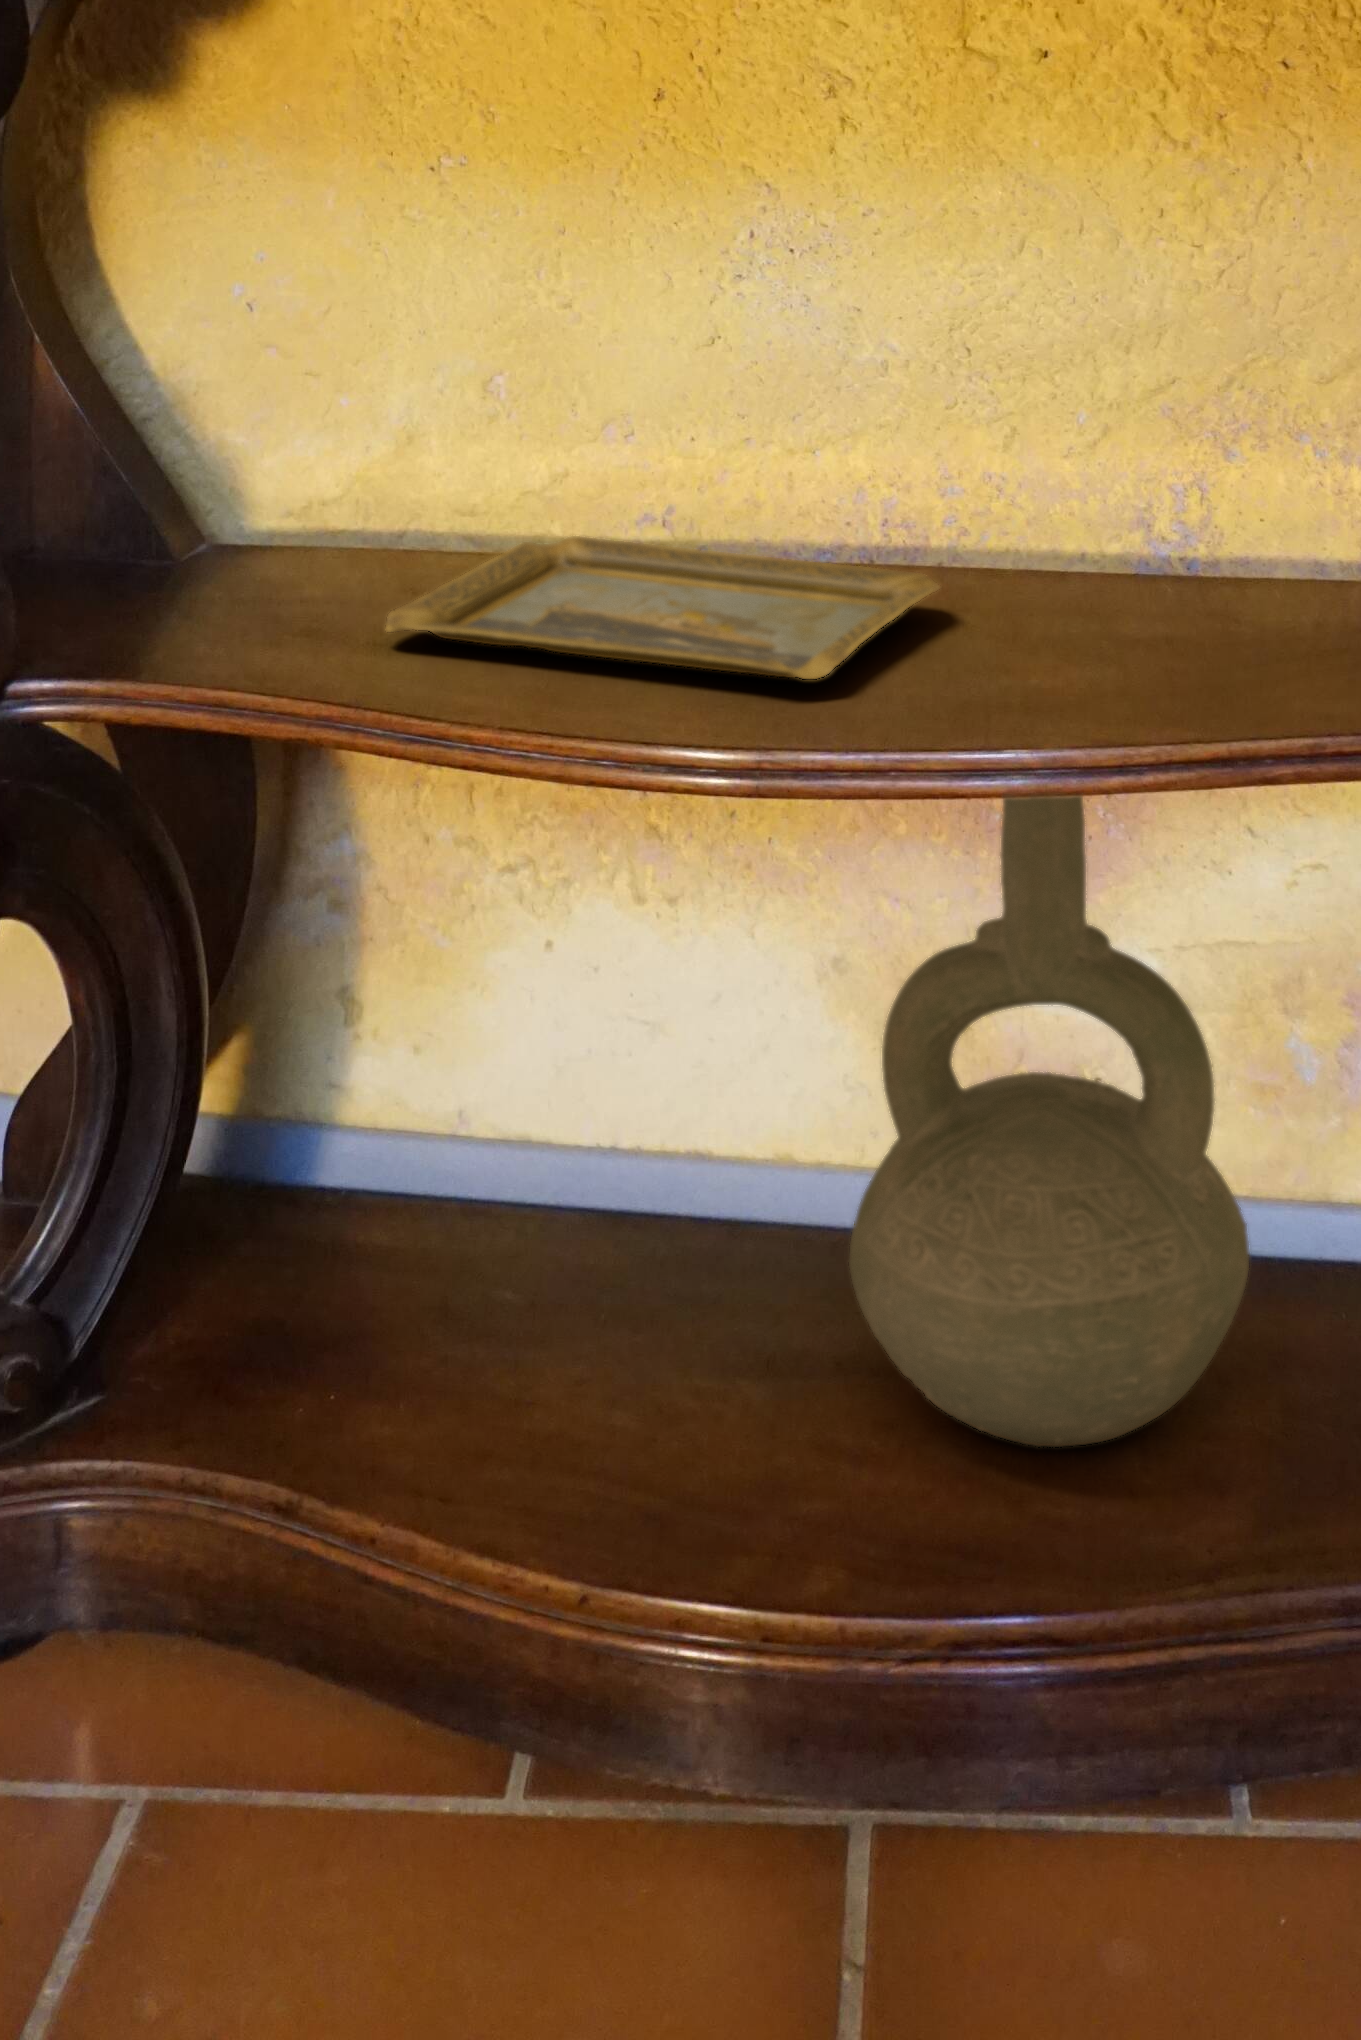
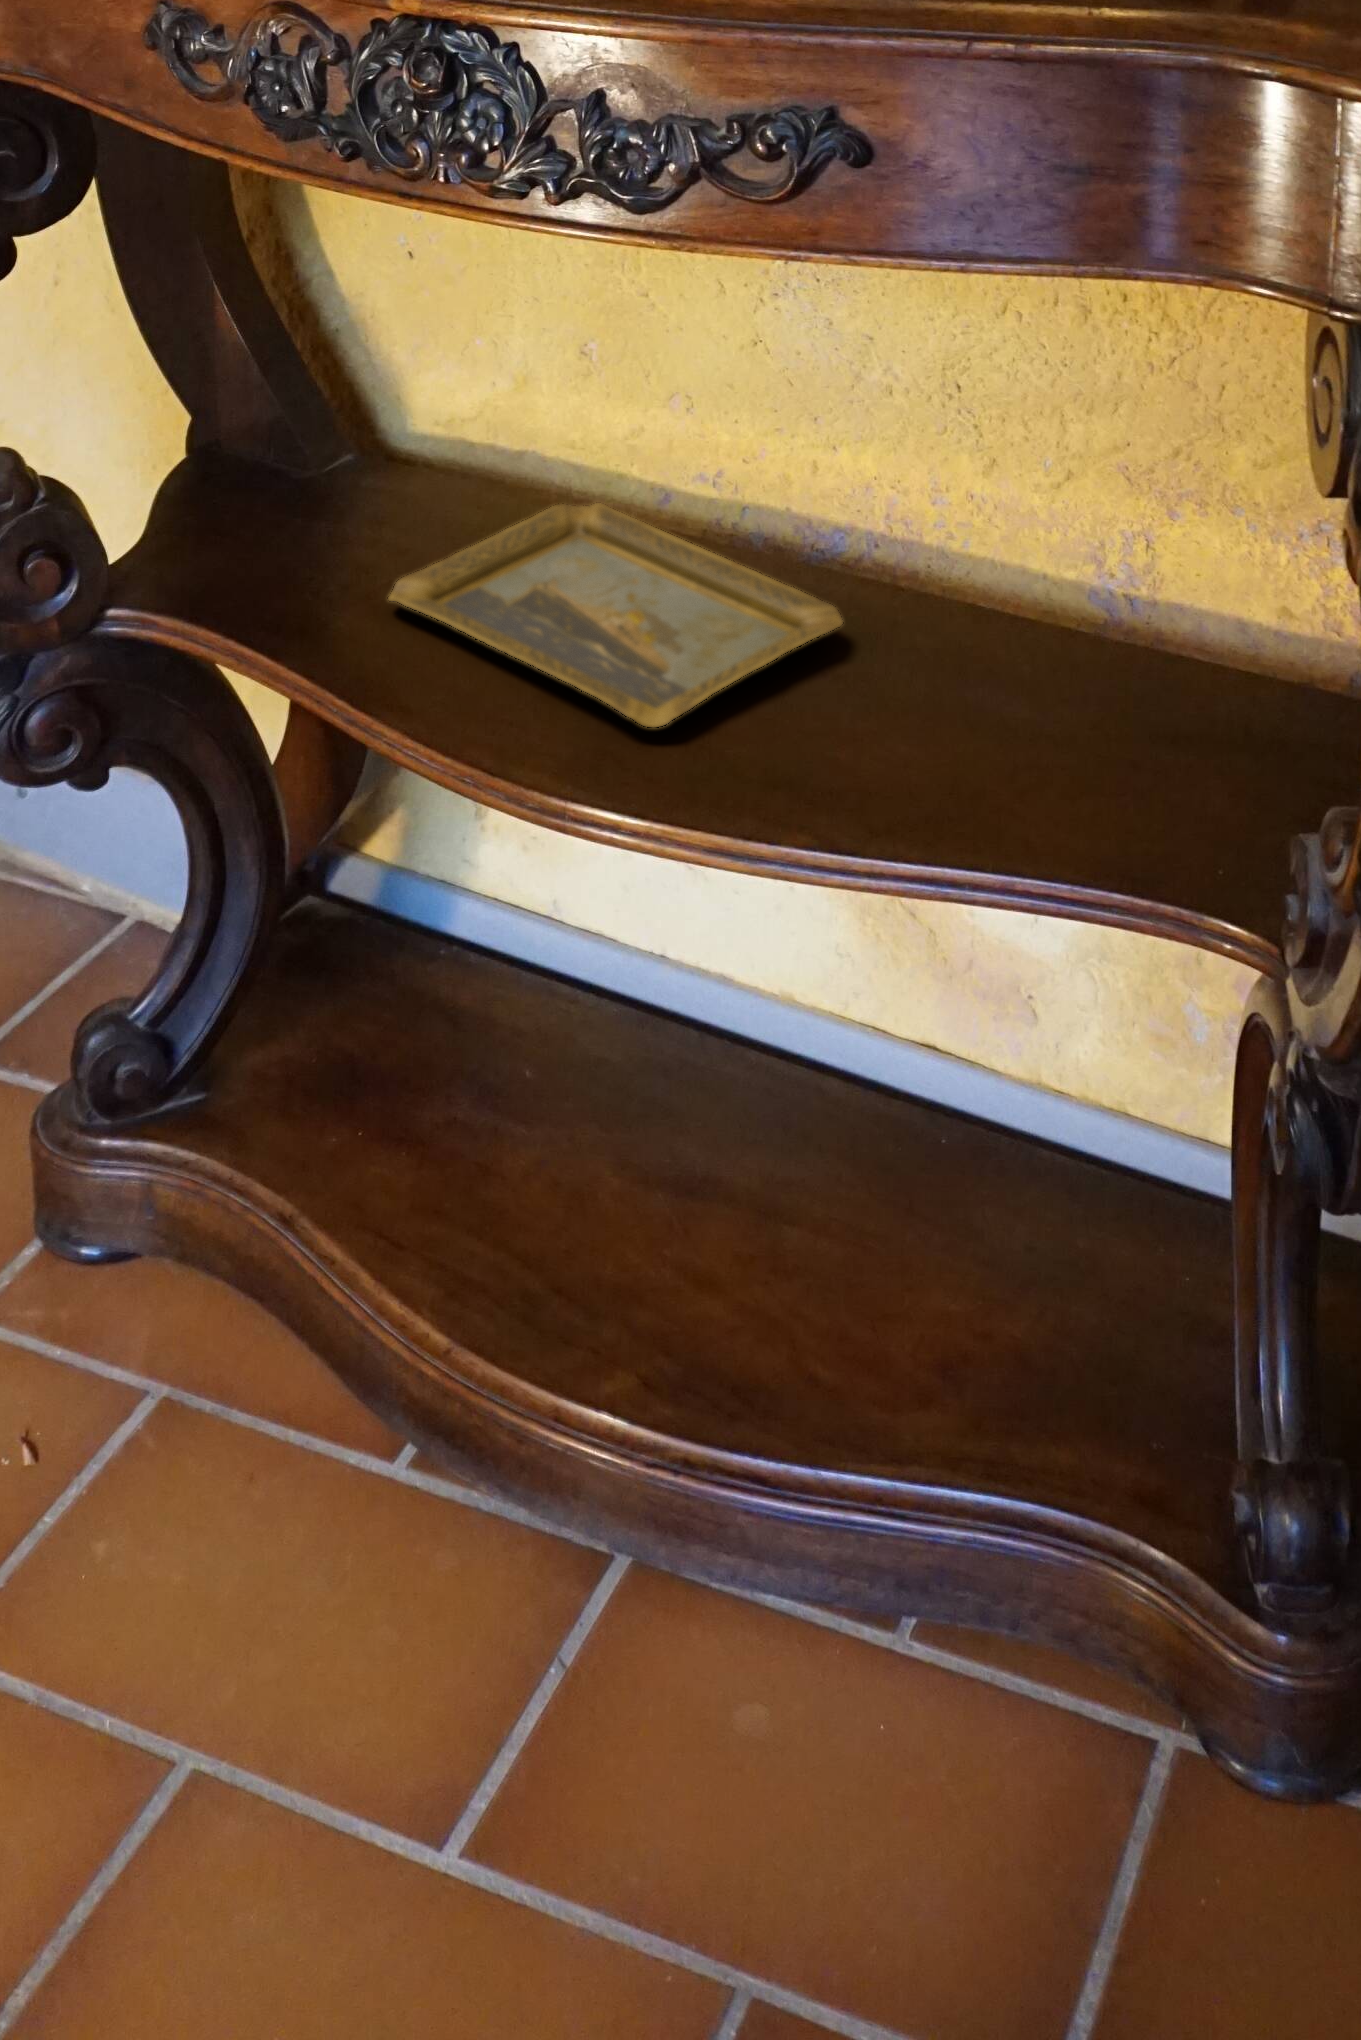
decorative vase: present [849,795,1249,1447] -> none [700,795,1024,1327]

